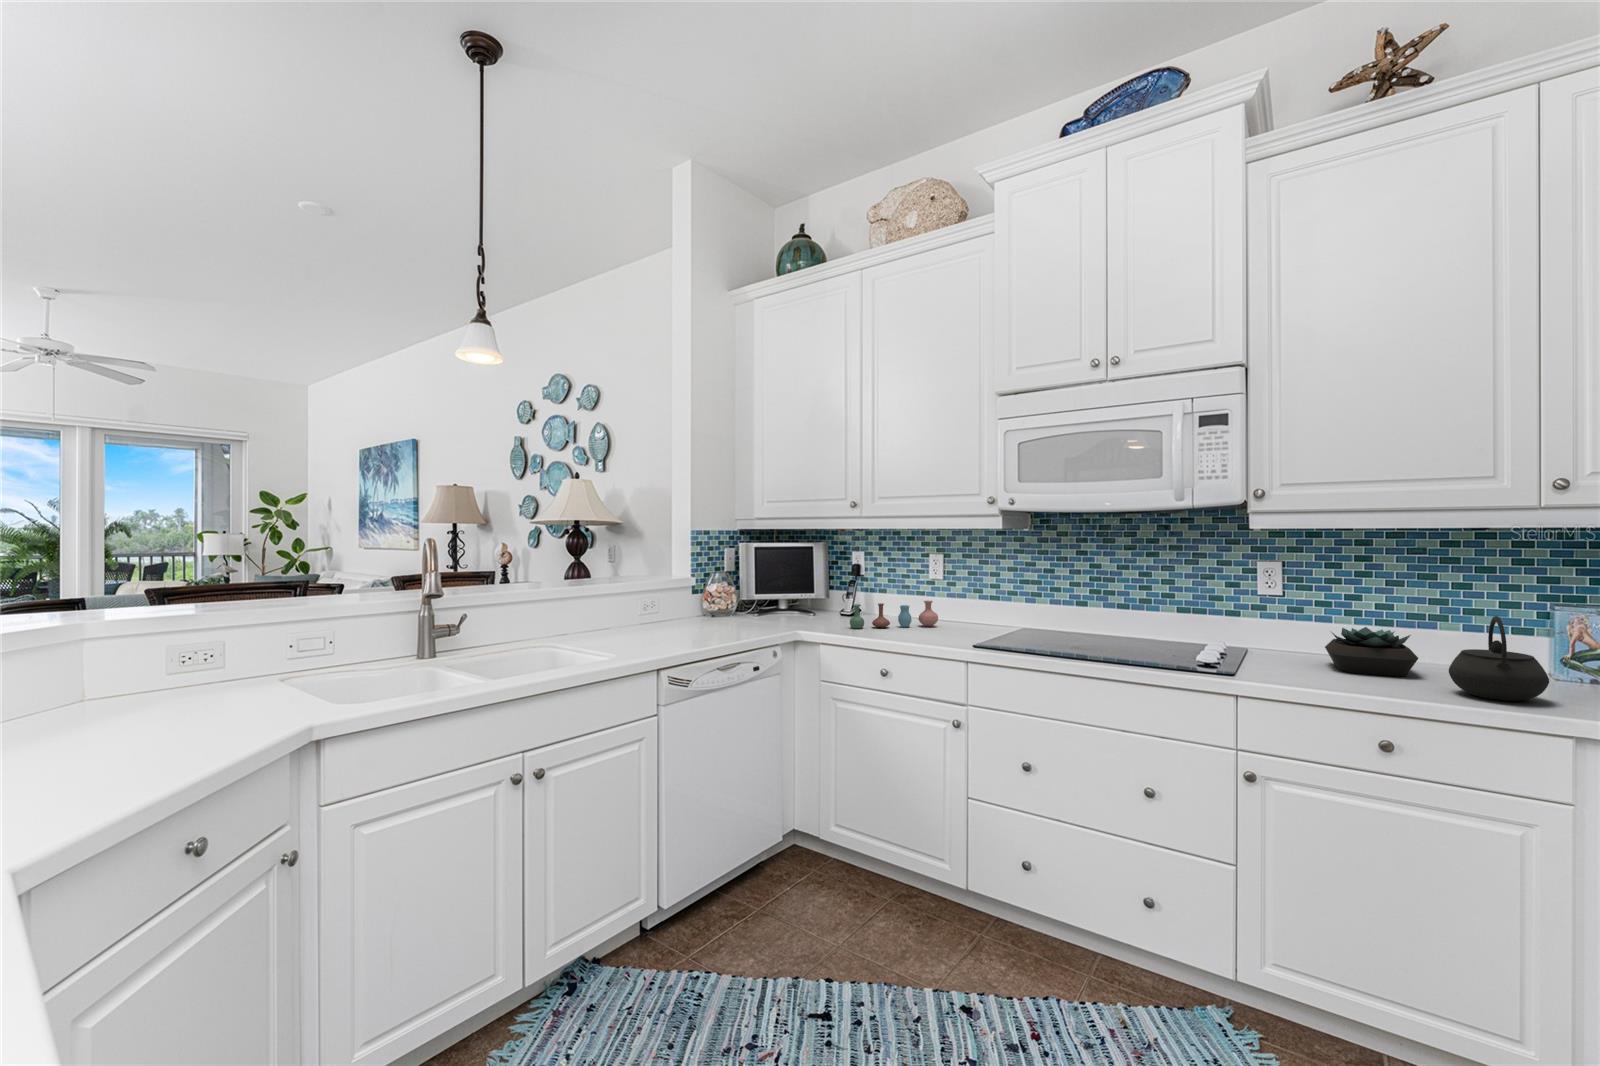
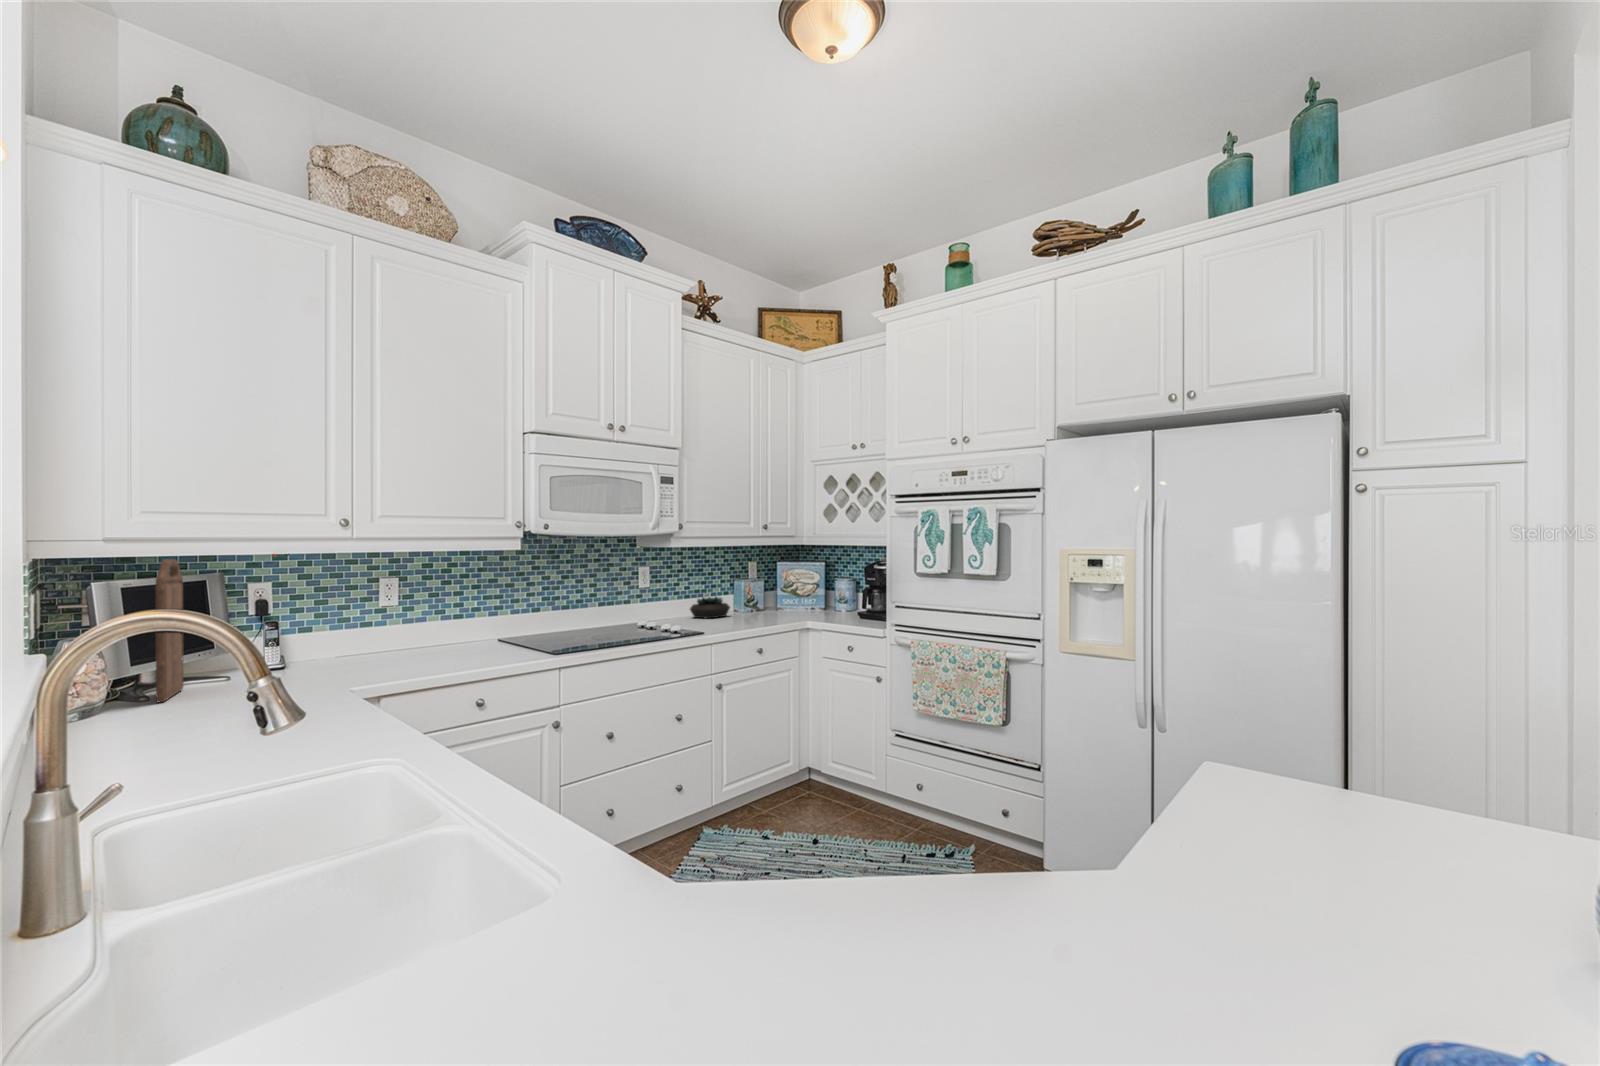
cutting board: none [700,536,744,624] -> present [156,560,183,703]
vase: present [850,601,938,629] -> none [382,622,446,661]
kettle: present [1449,616,1549,701] -> none [751,581,781,615]

